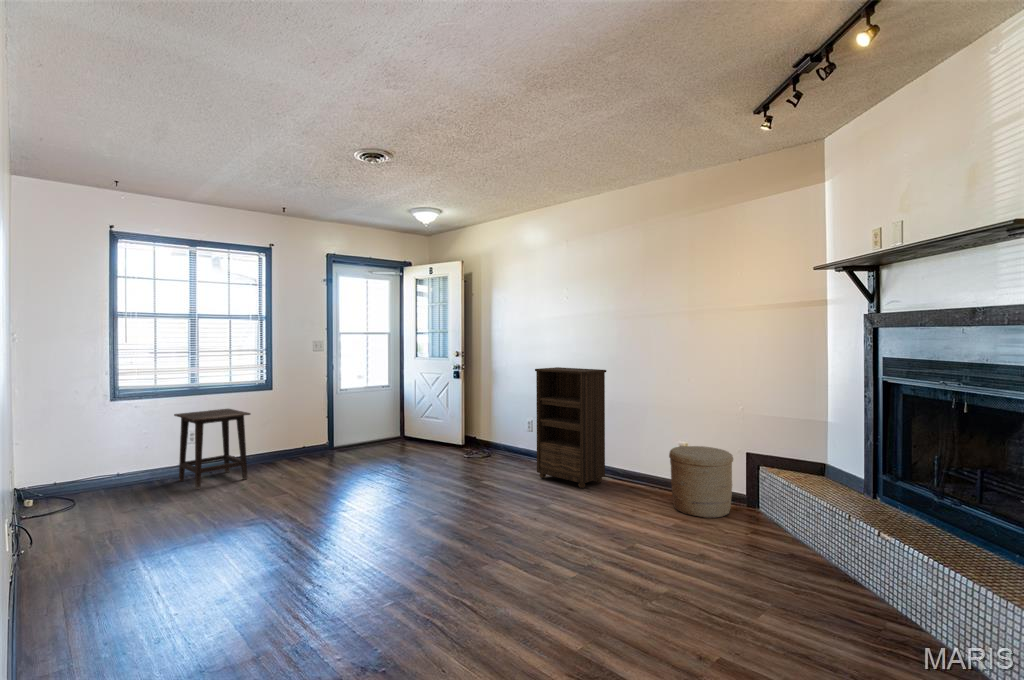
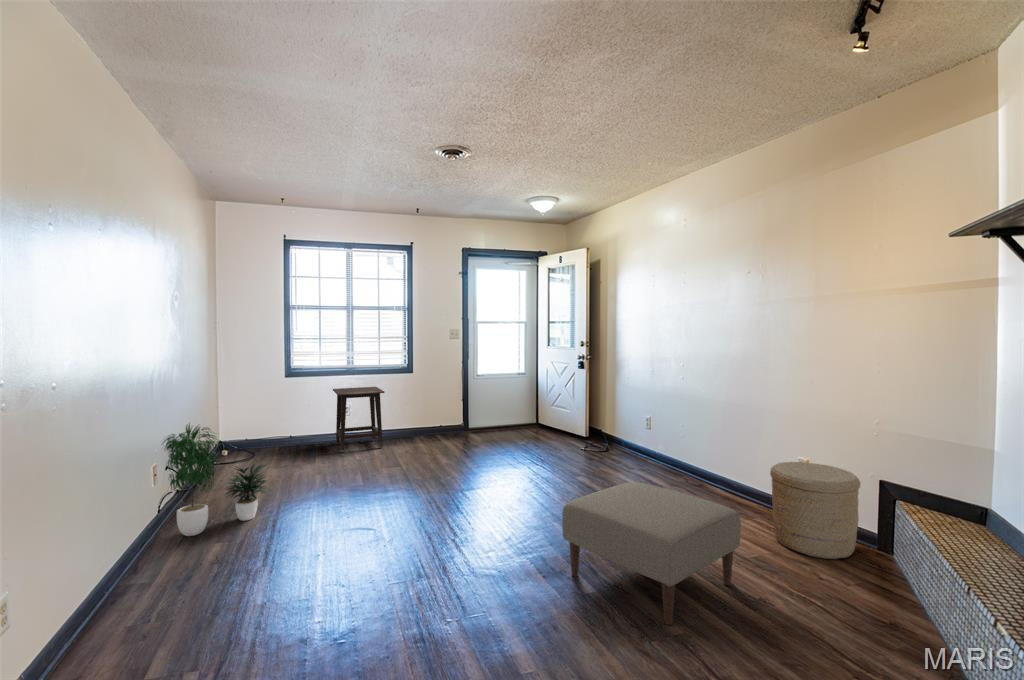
bookshelf: present [535,367,606,488] -> none [635,359,714,496]
potted plant: none [41,462,182,609] -> present [163,424,269,536]
ottoman: none [545,475,677,583] -> present [562,482,741,625]

